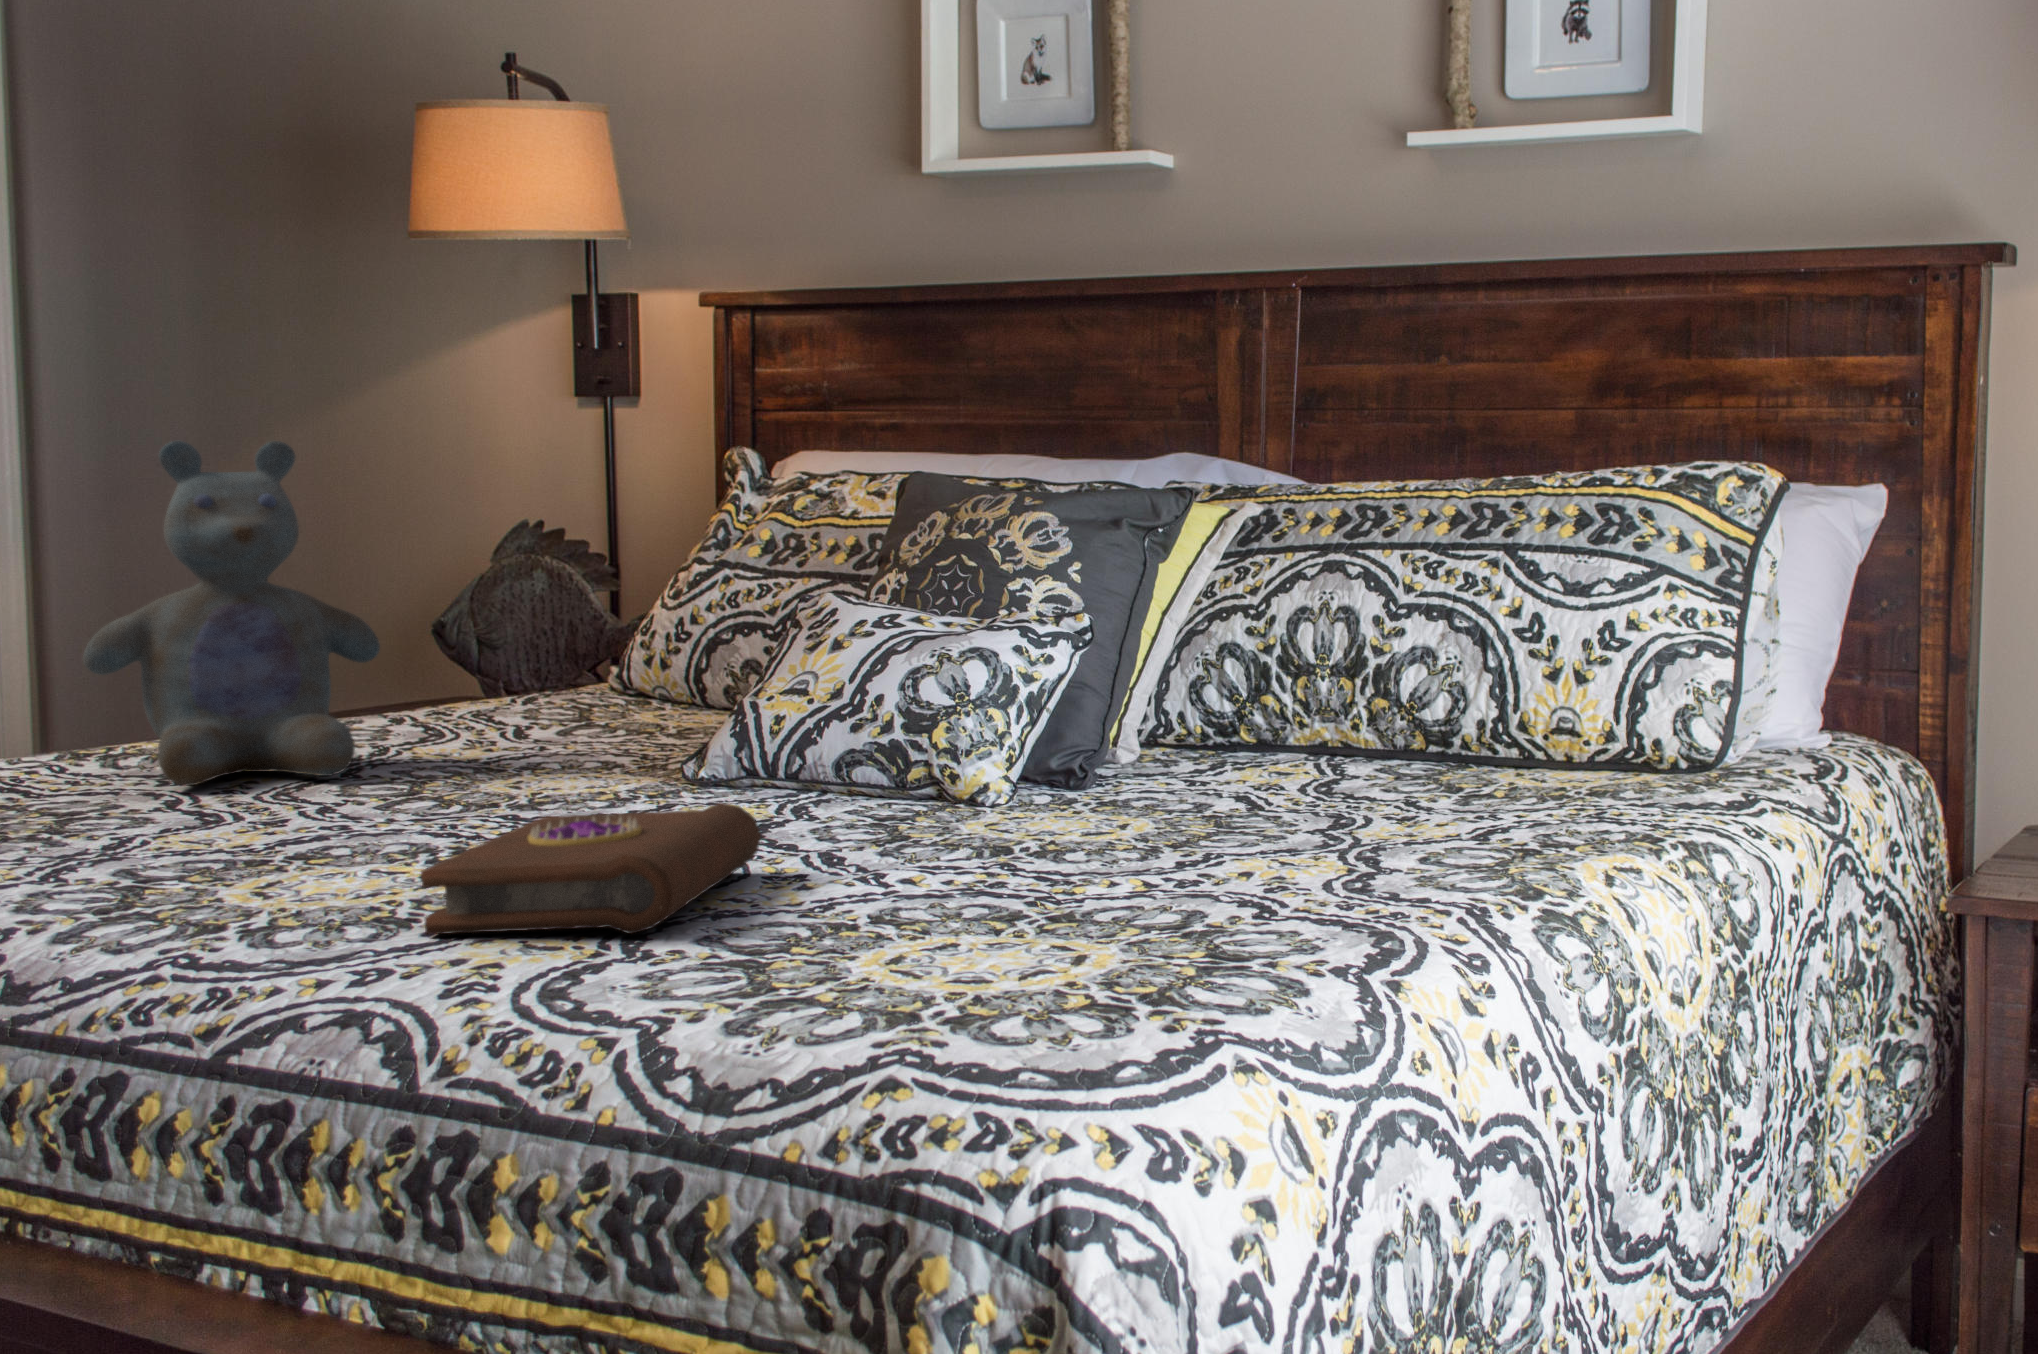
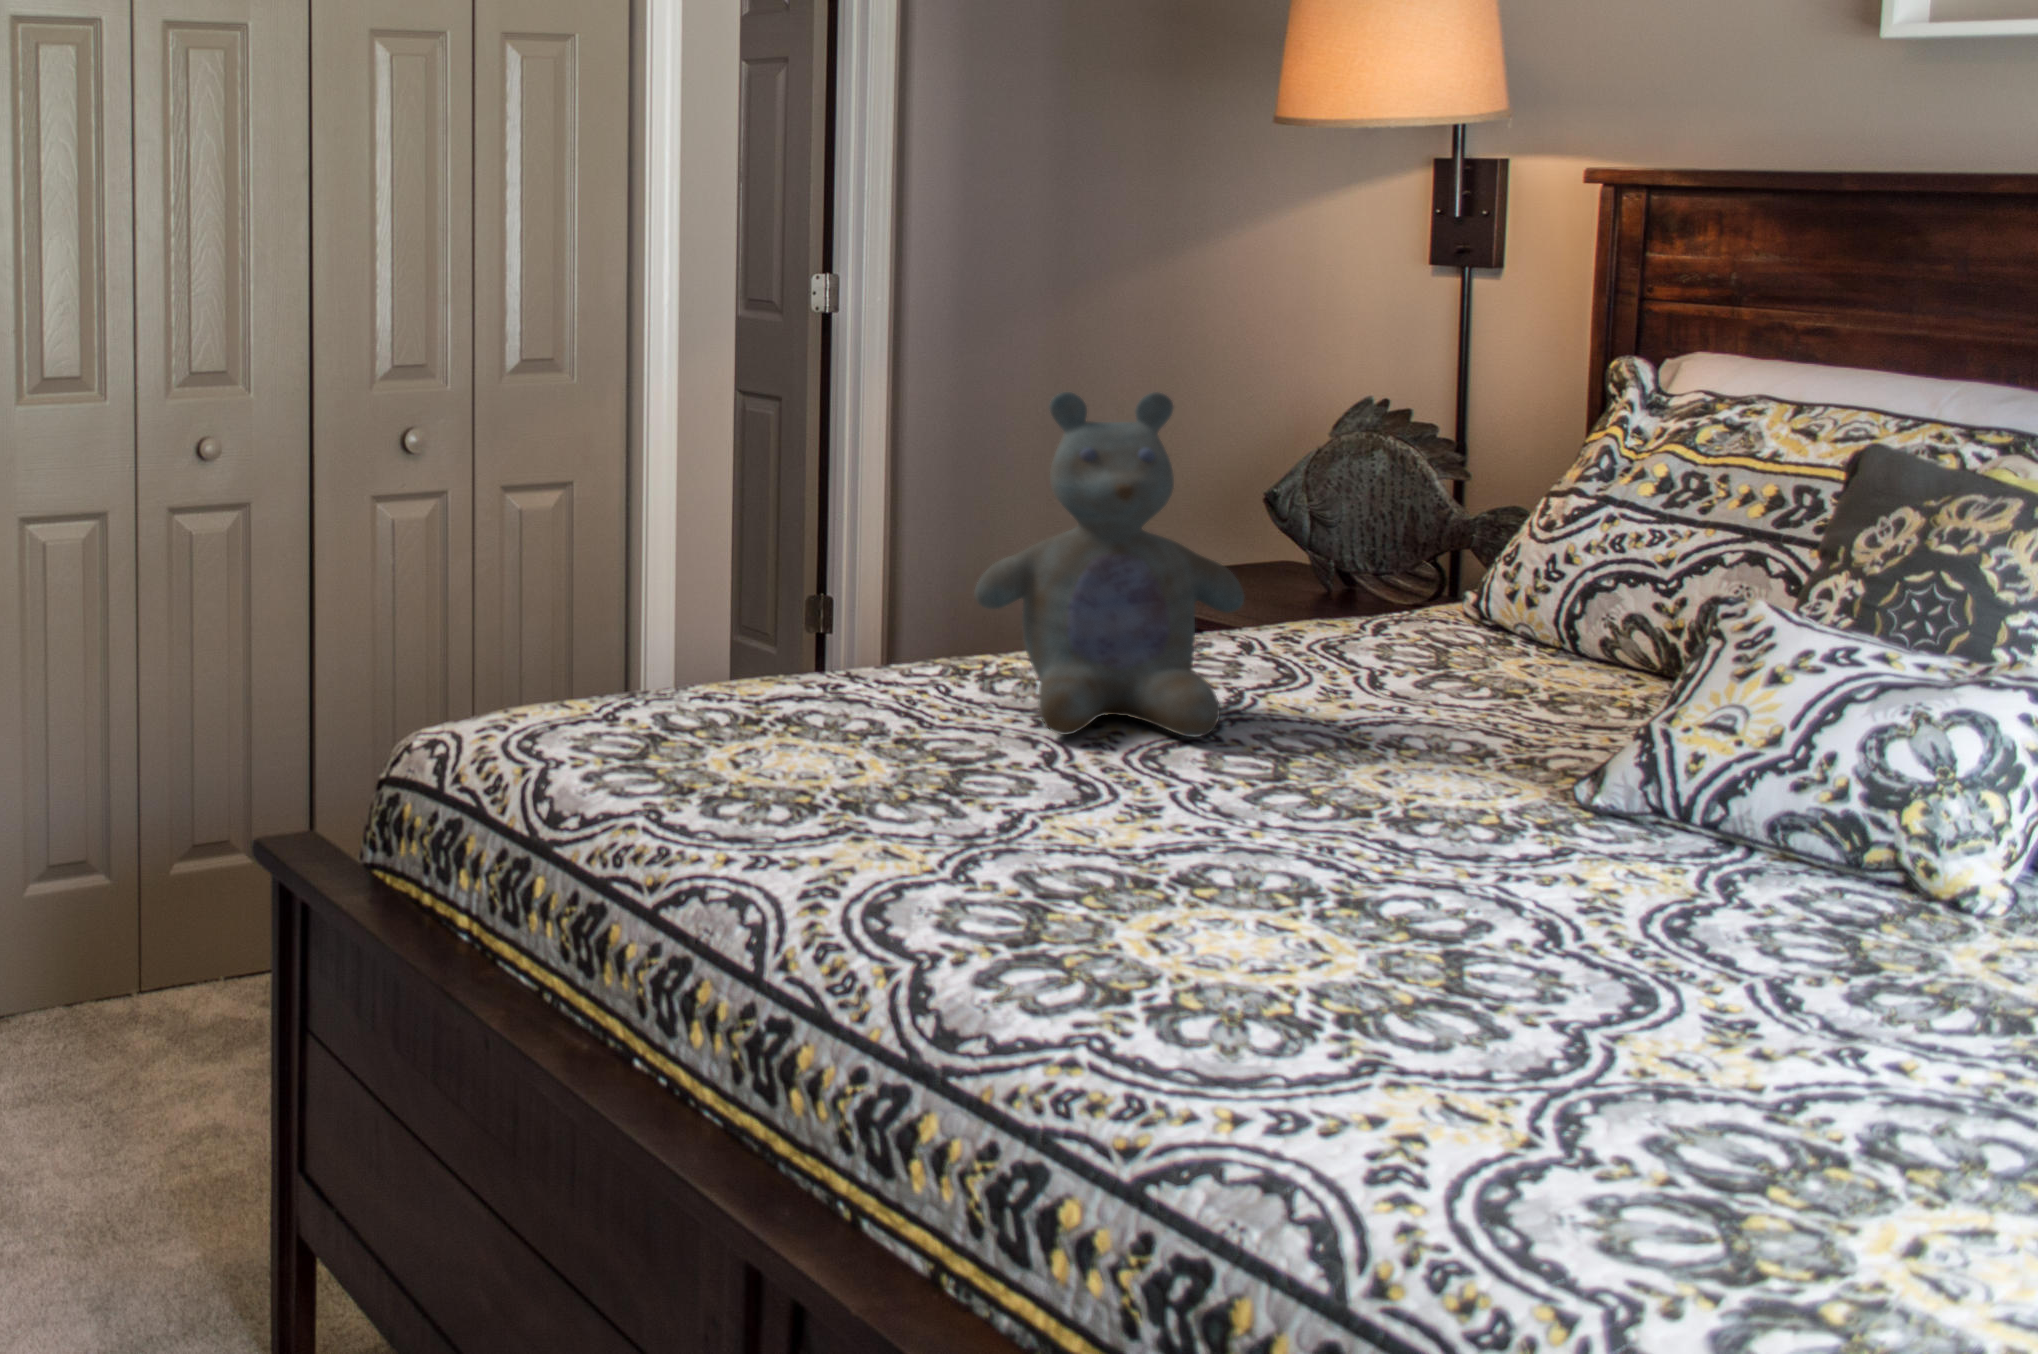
book: present [421,803,761,934] -> none [1332,903,1705,1120]

